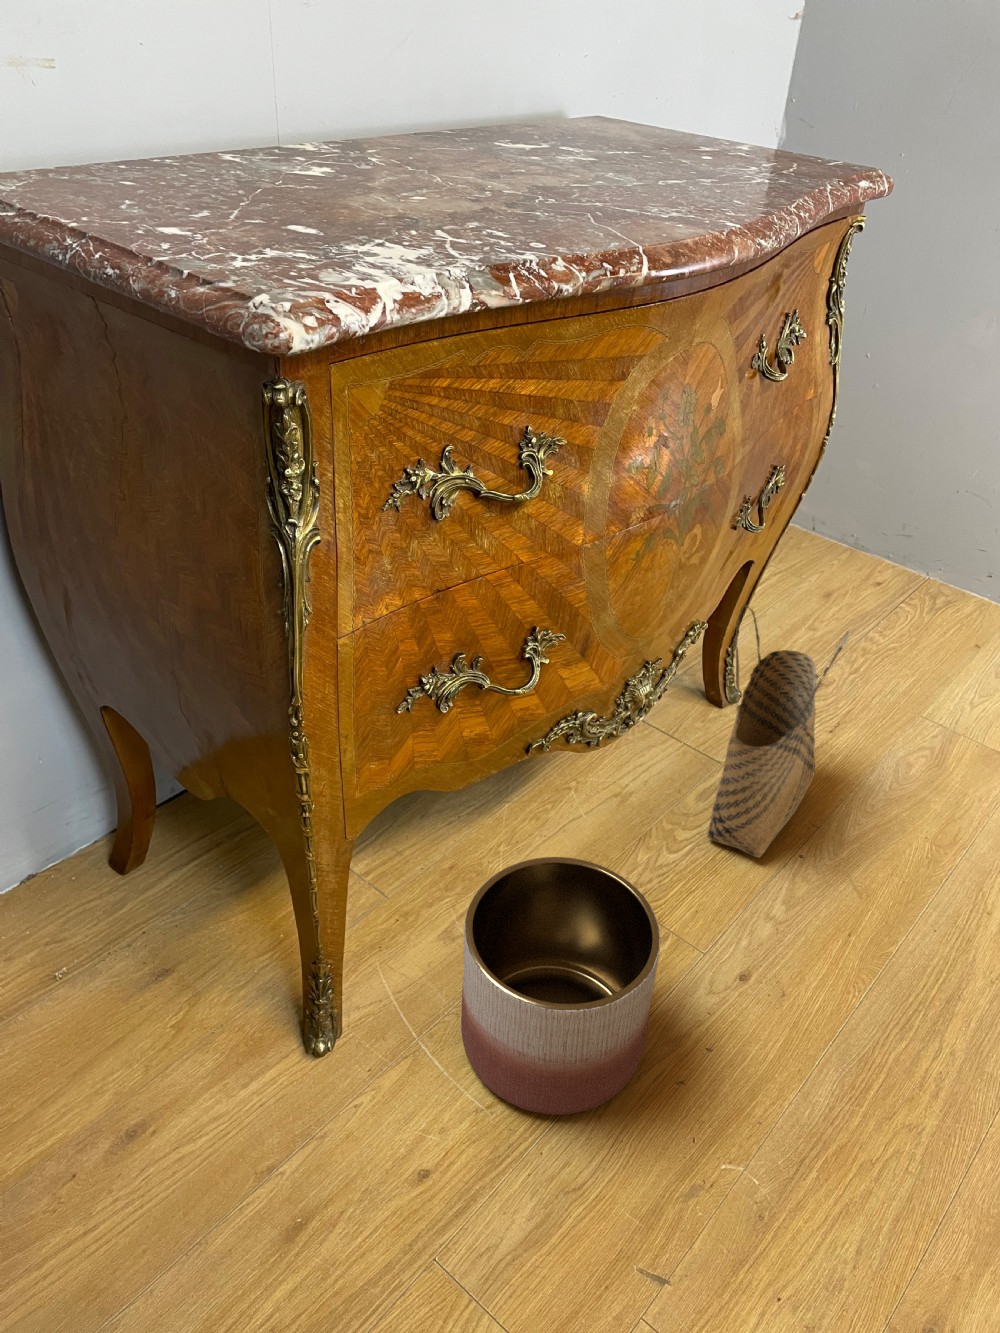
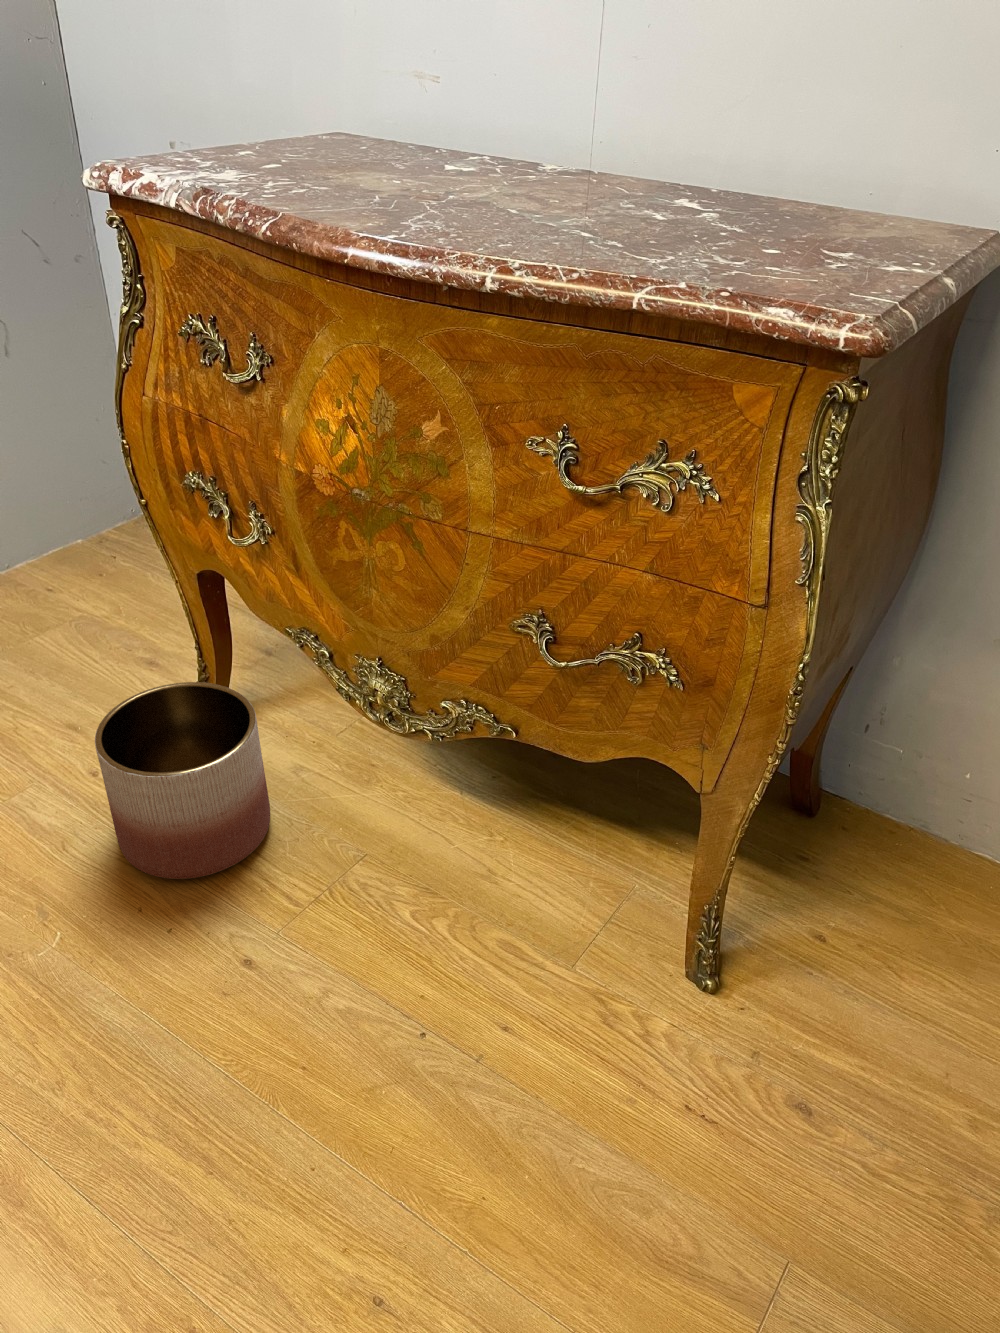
woven basket: present [708,604,849,858] -> none [399,746,609,1045]

